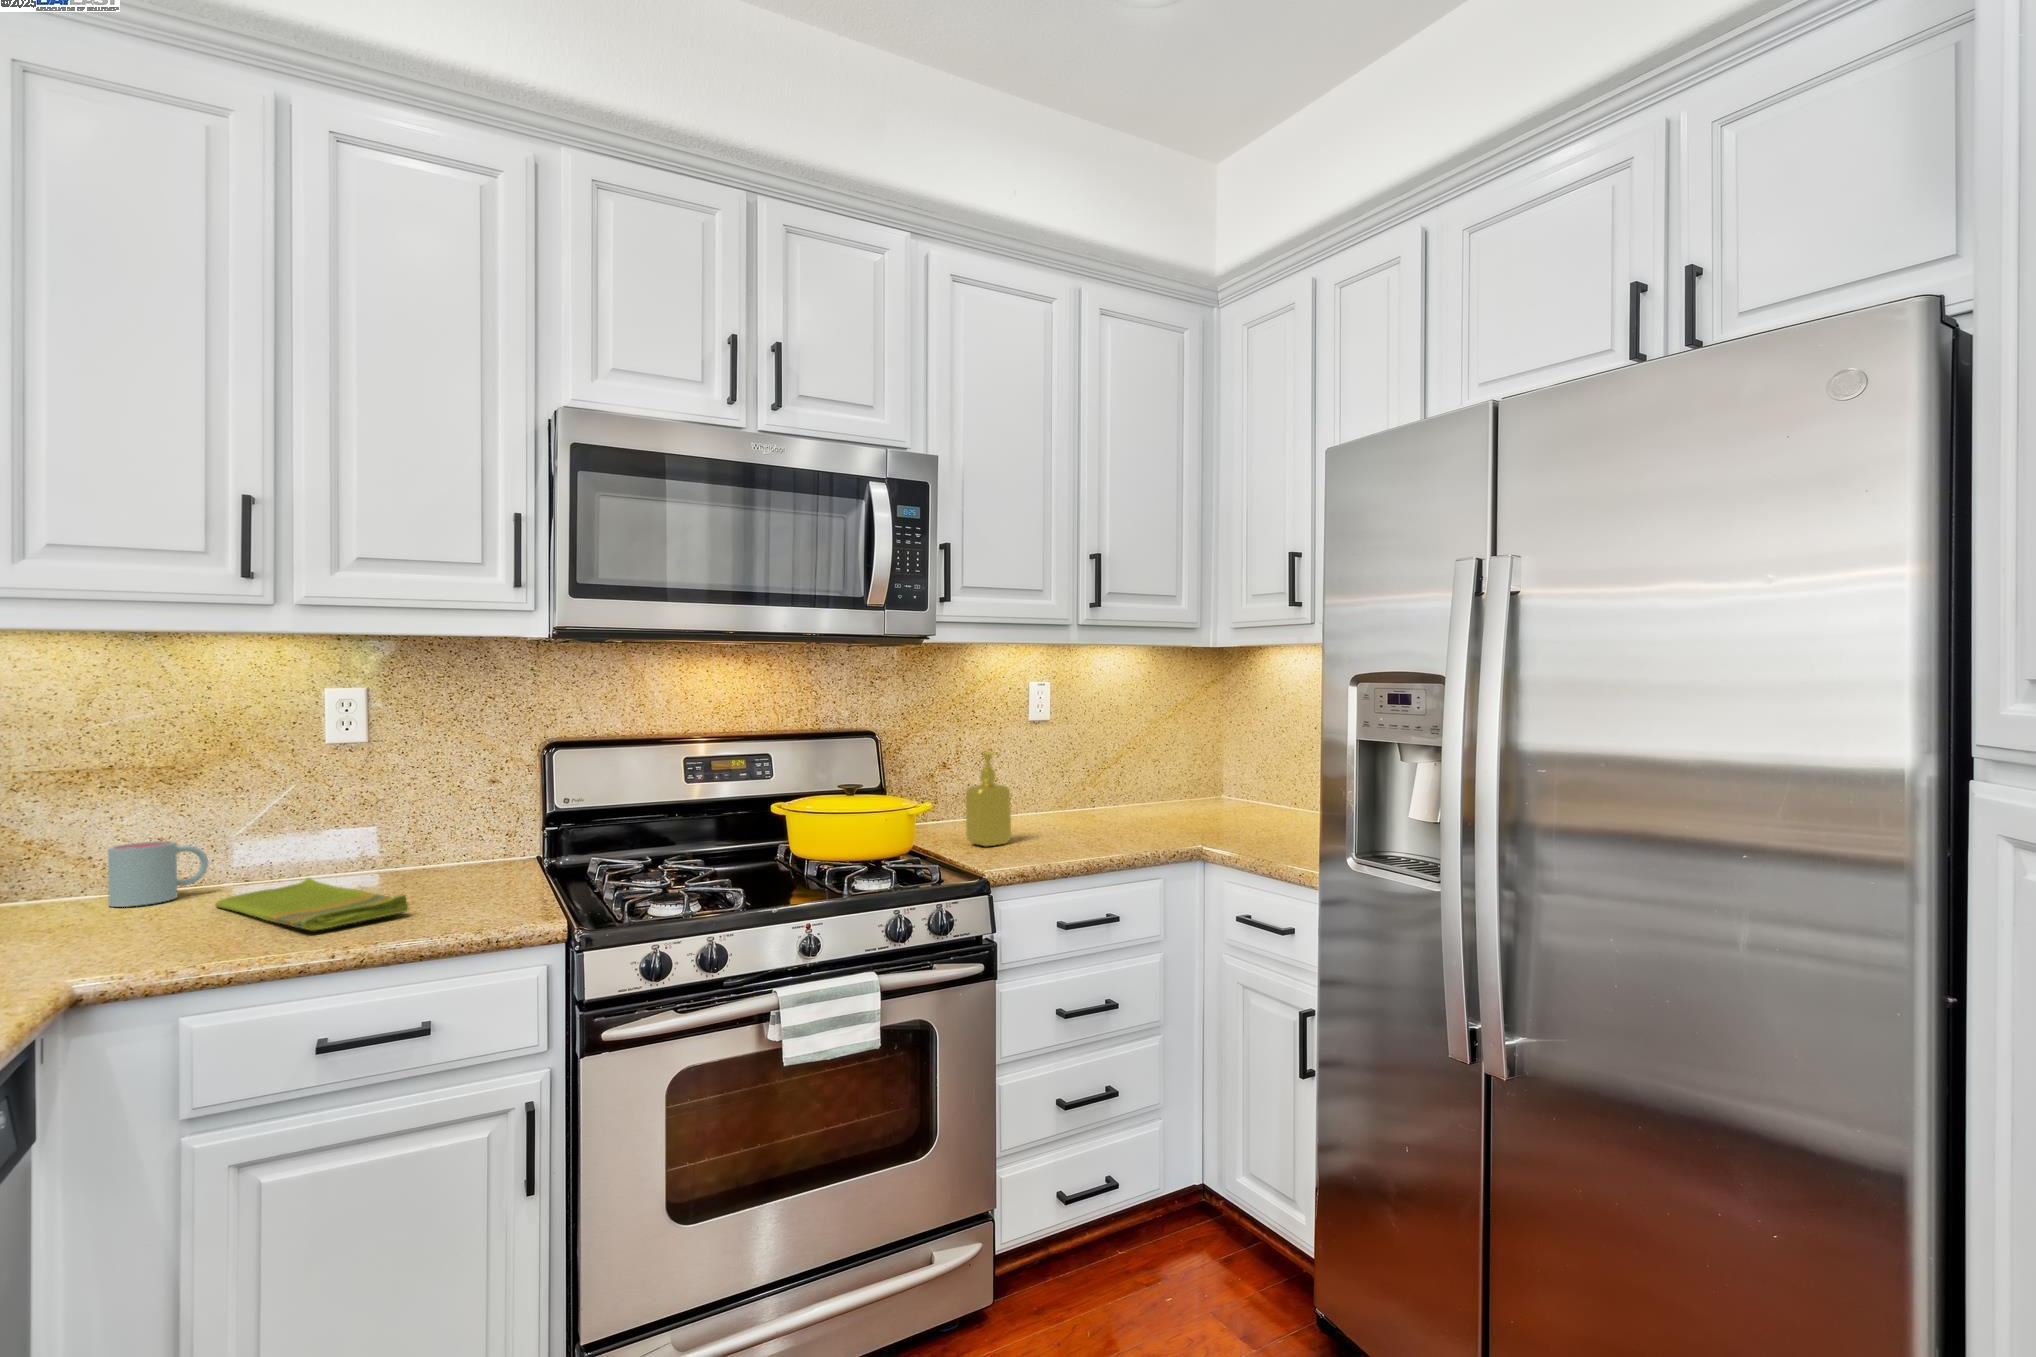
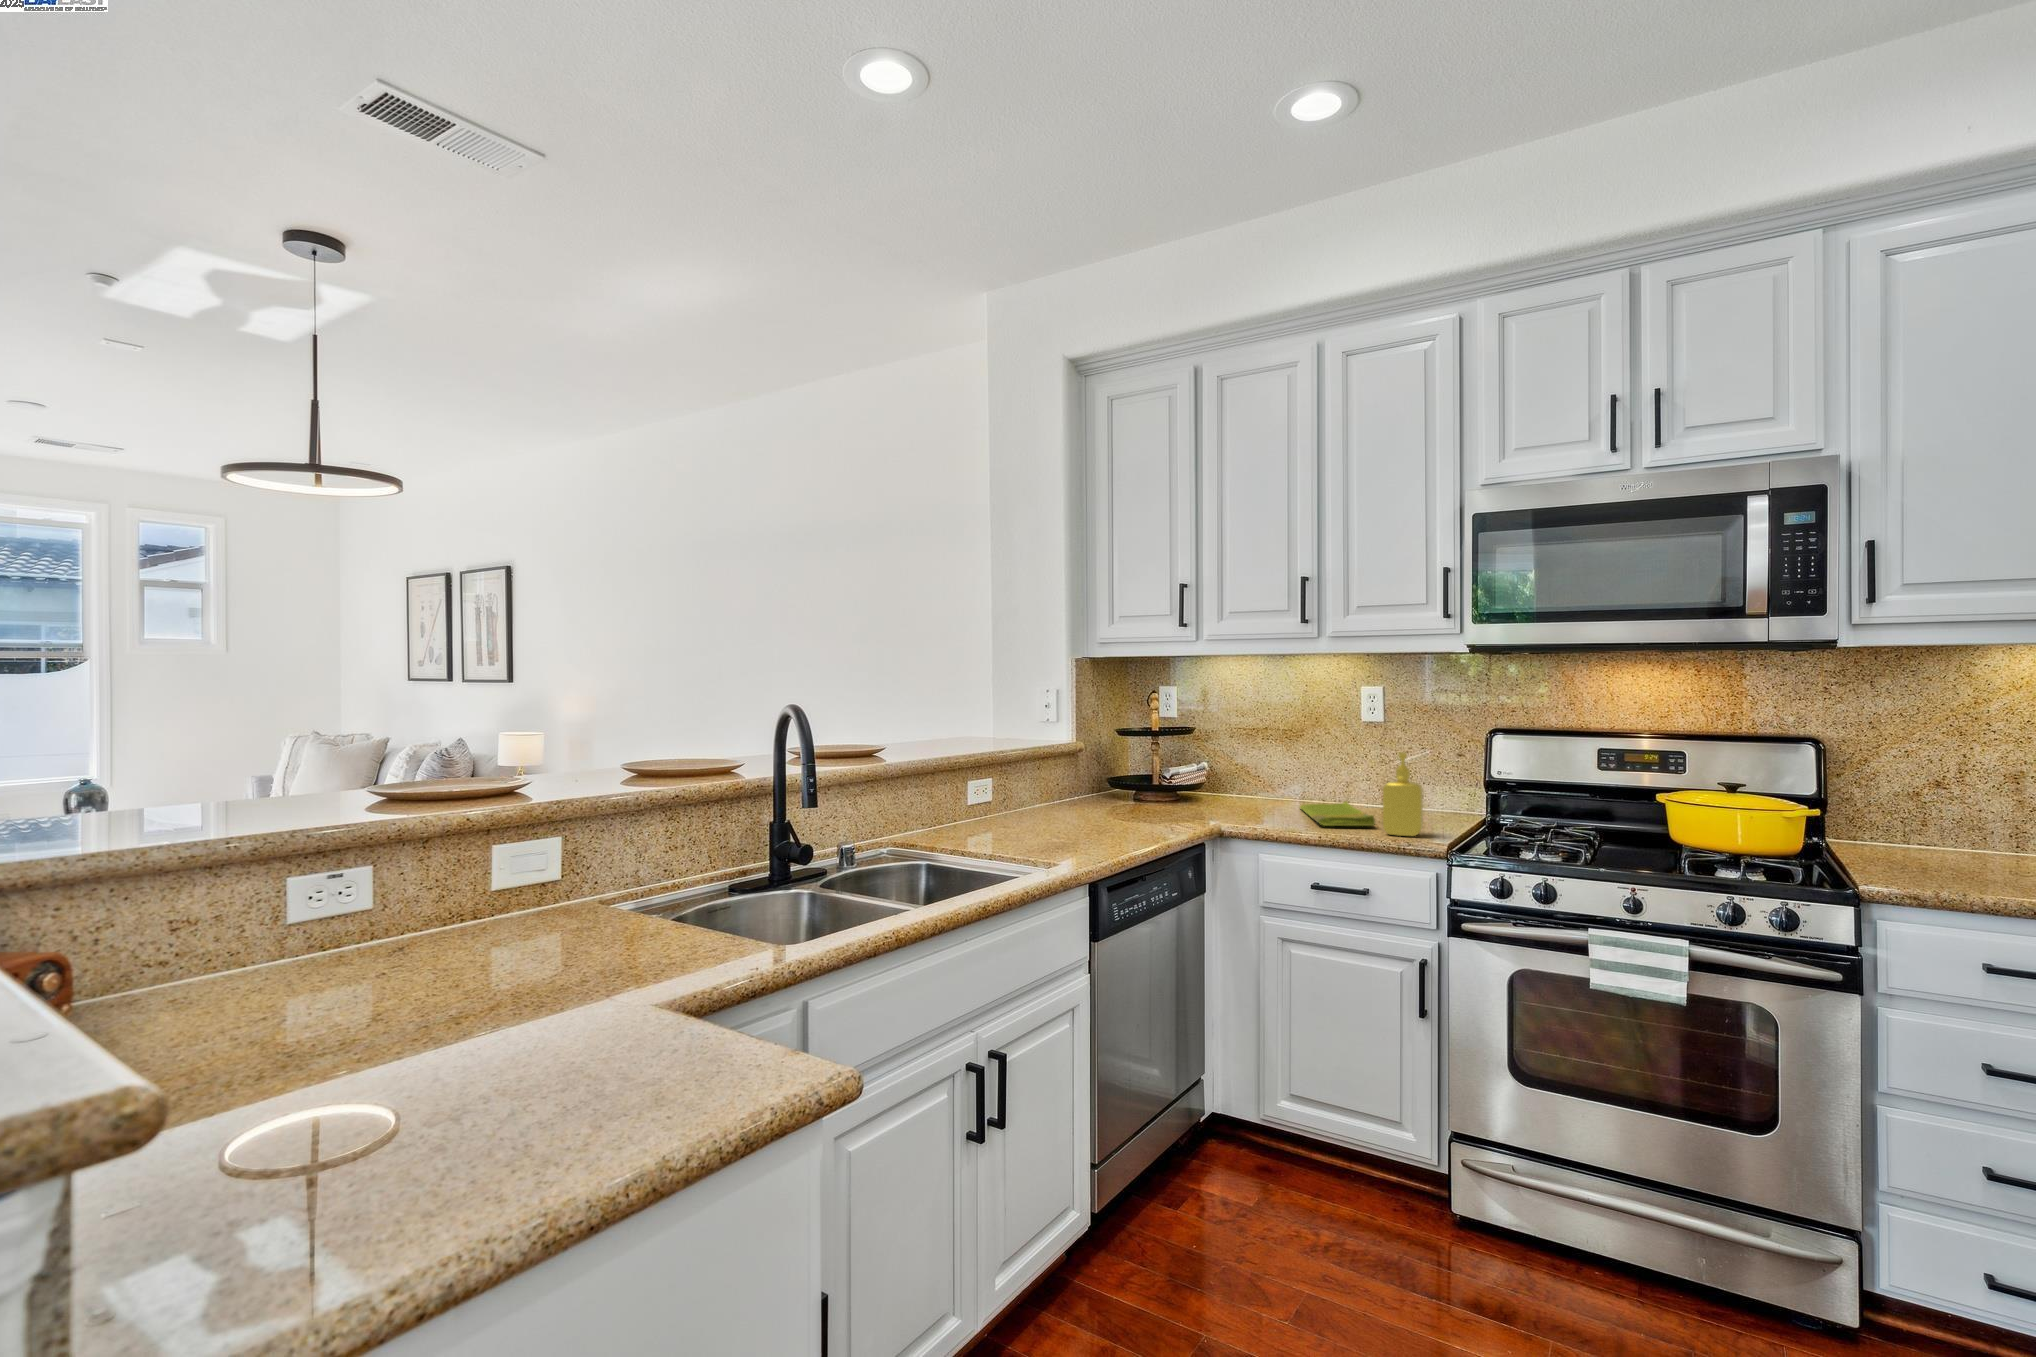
soap dispenser: present [966,752,1011,846] -> present [1383,752,1423,836]
mug: present [108,841,208,907] -> none [1261,769,1305,803]

